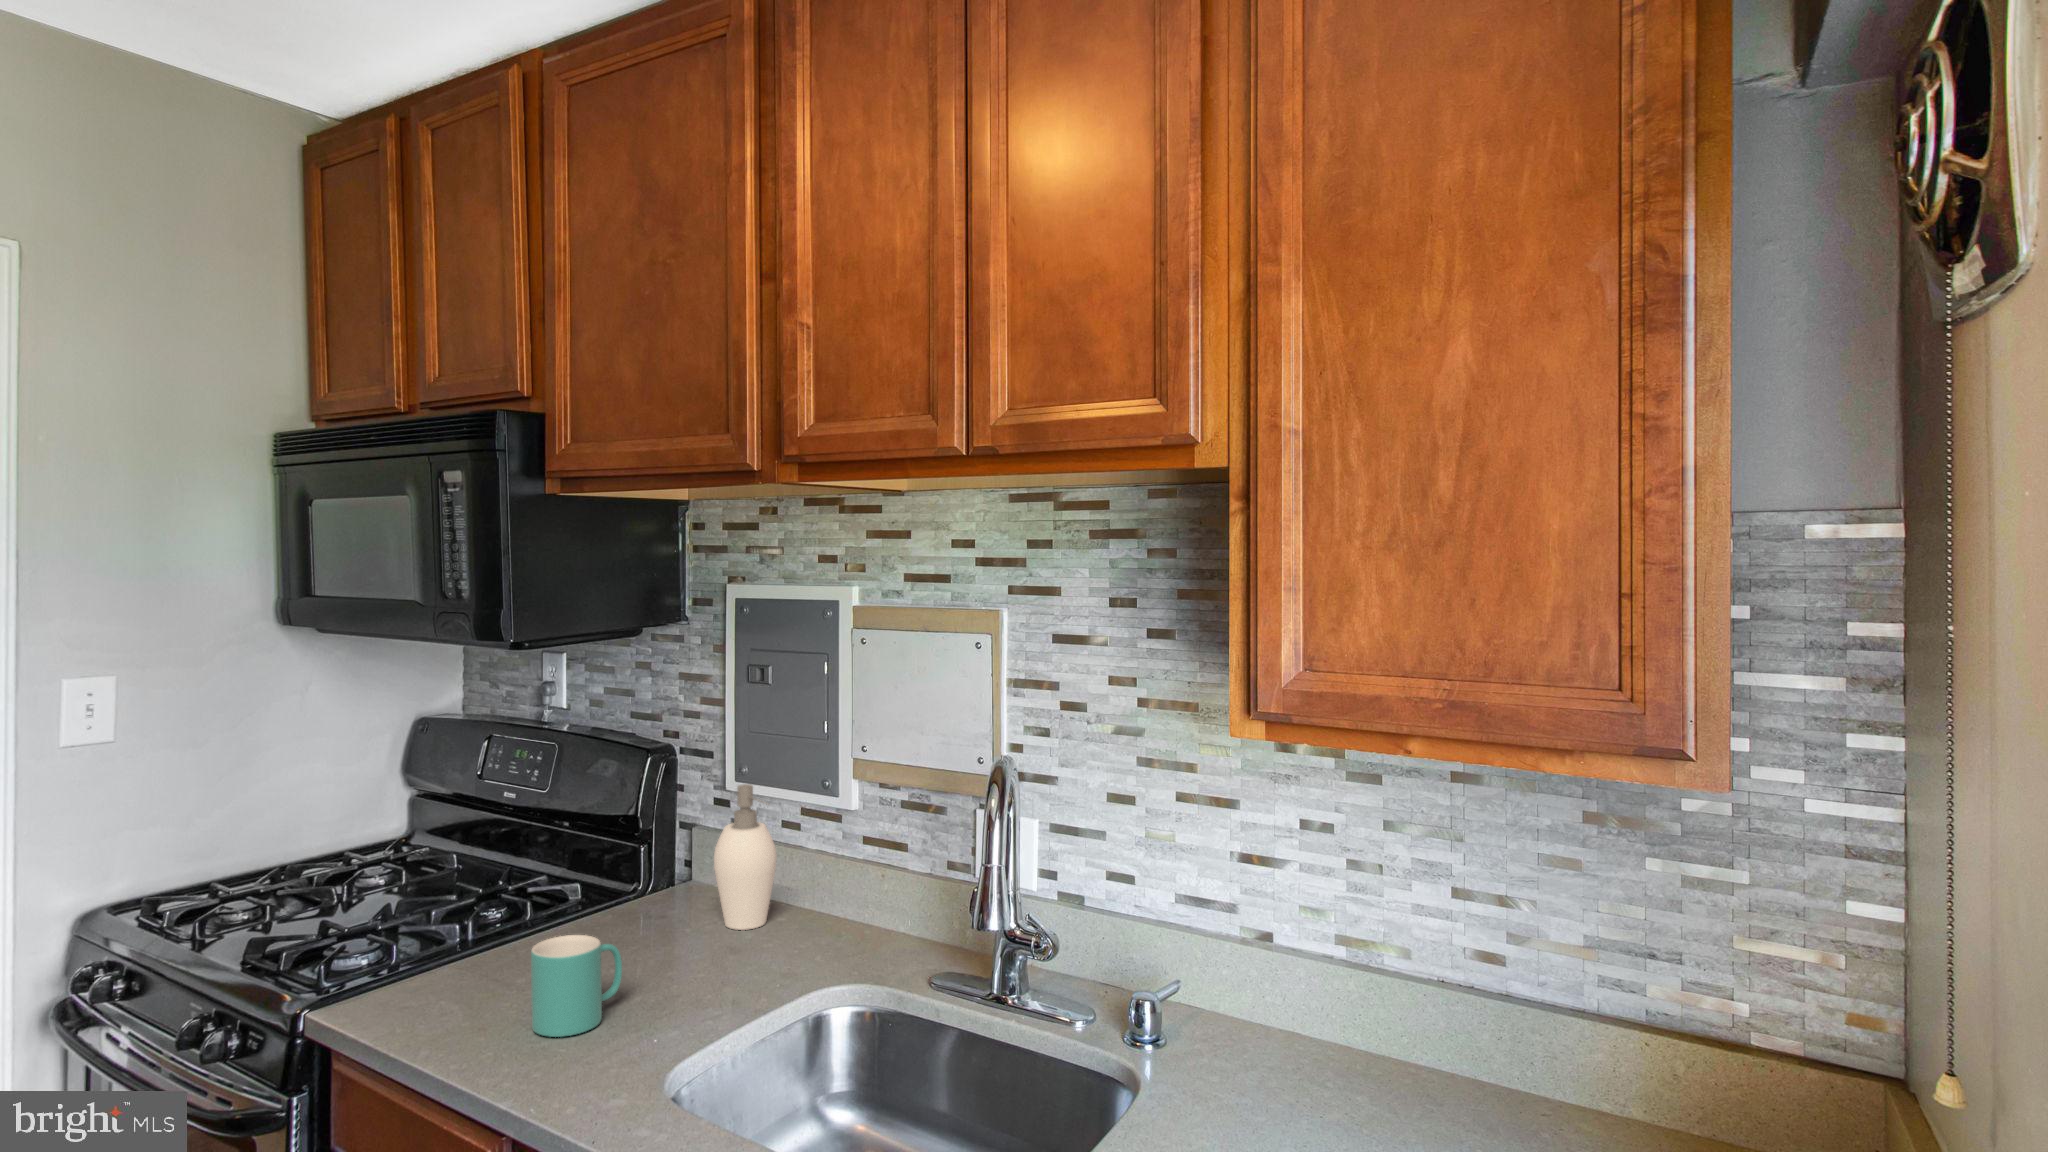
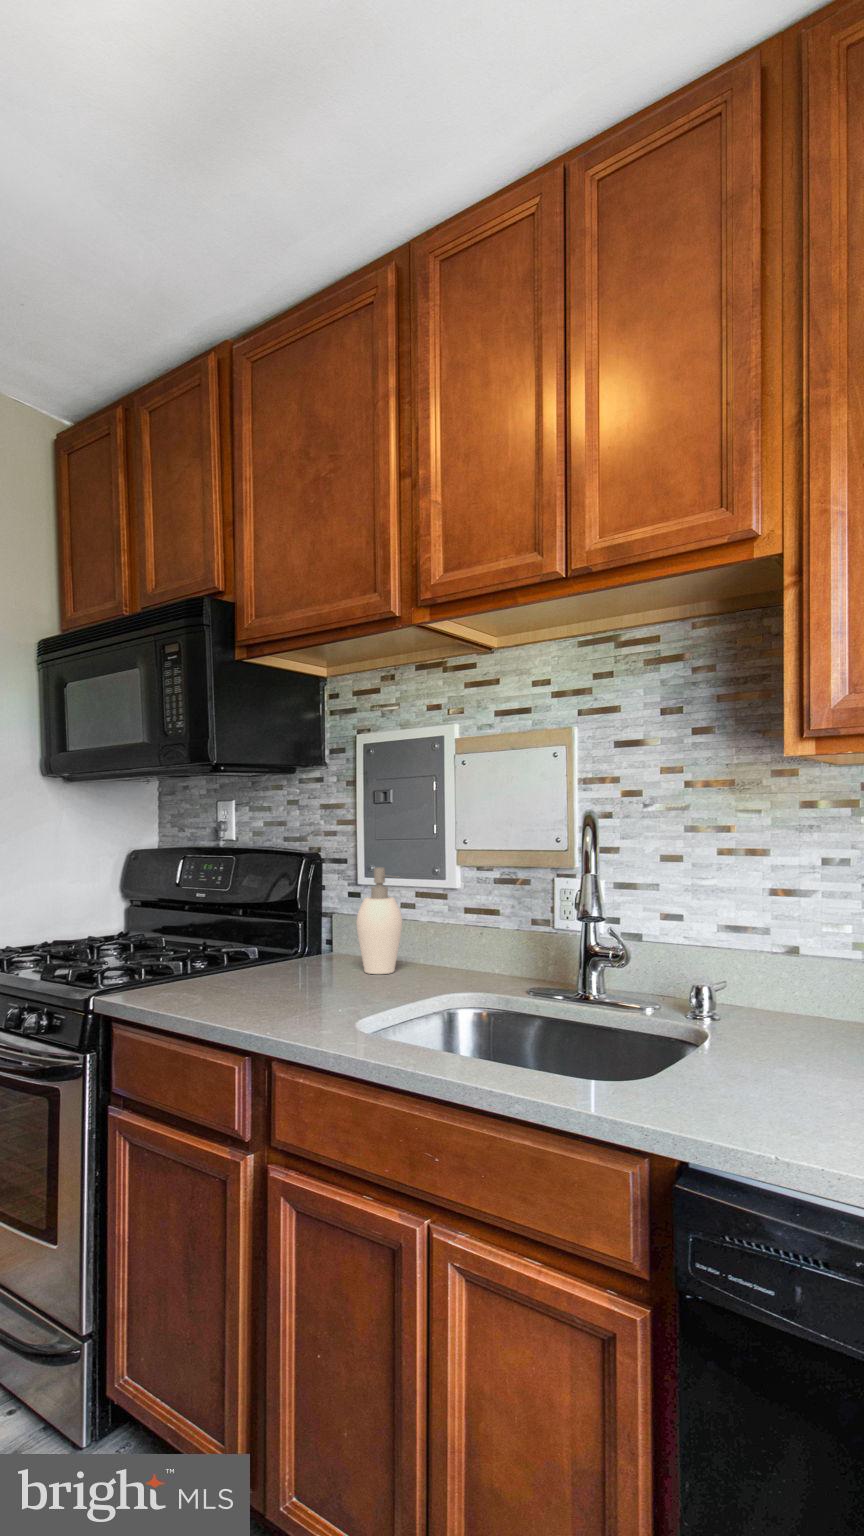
mug: present [531,935,622,1037] -> none [243,950,305,1018]

